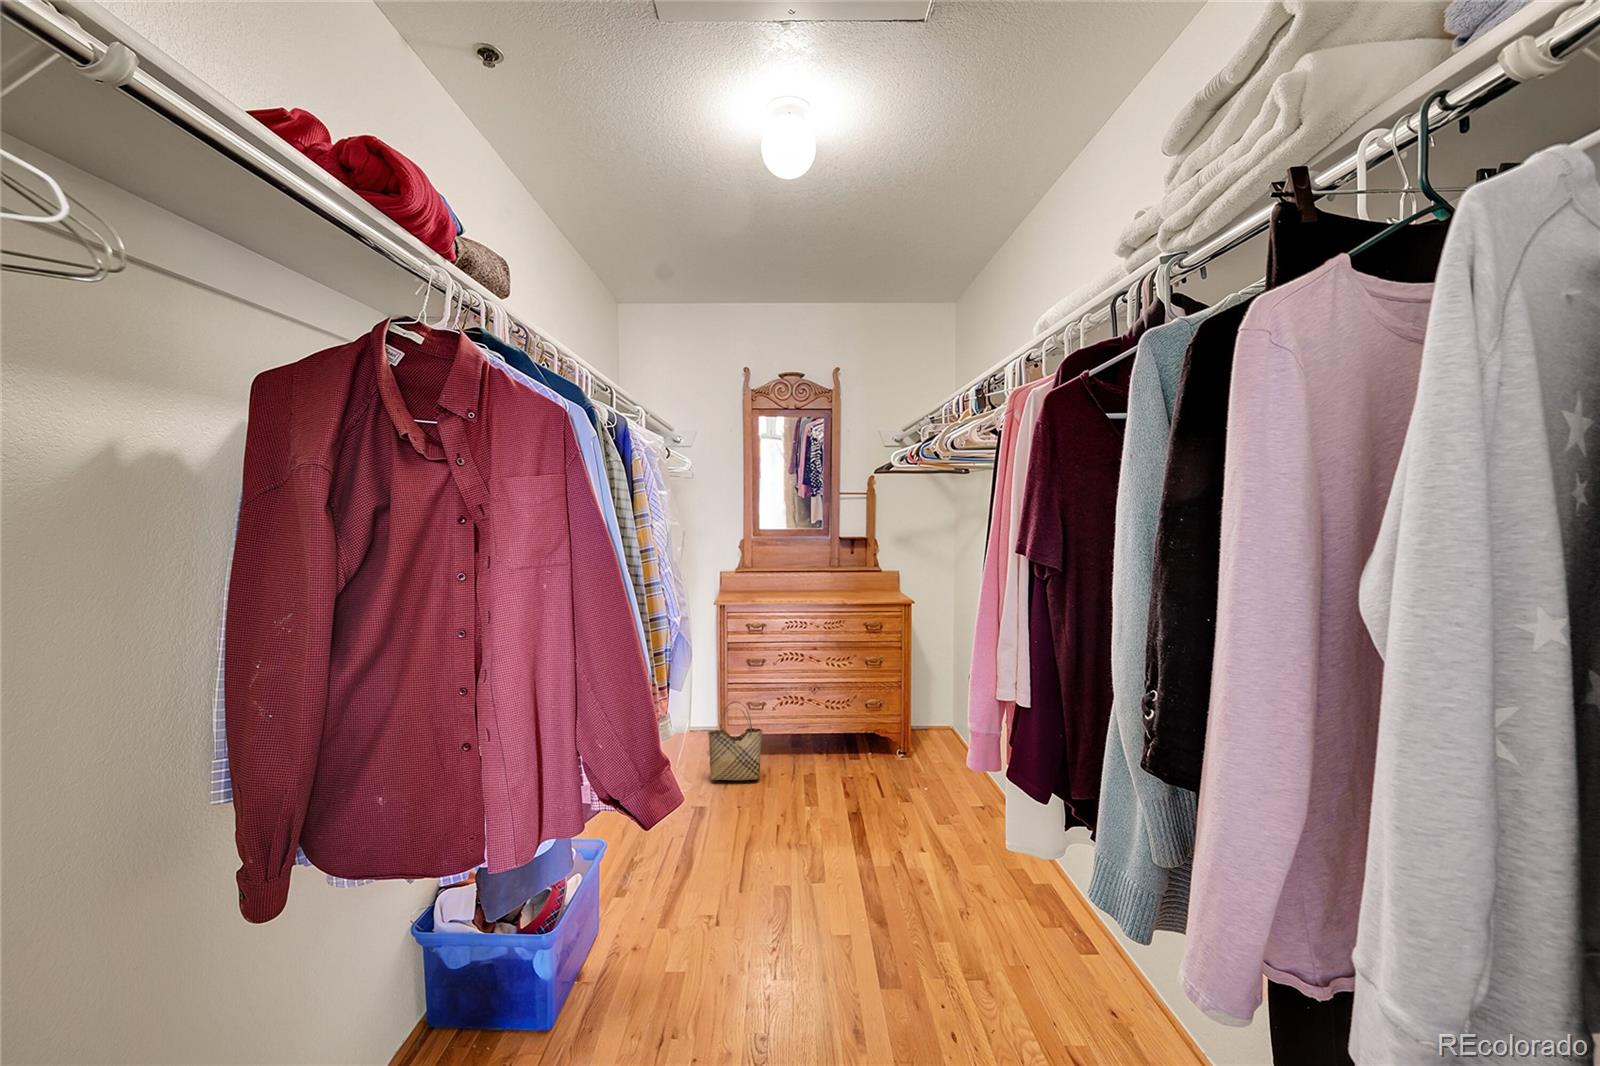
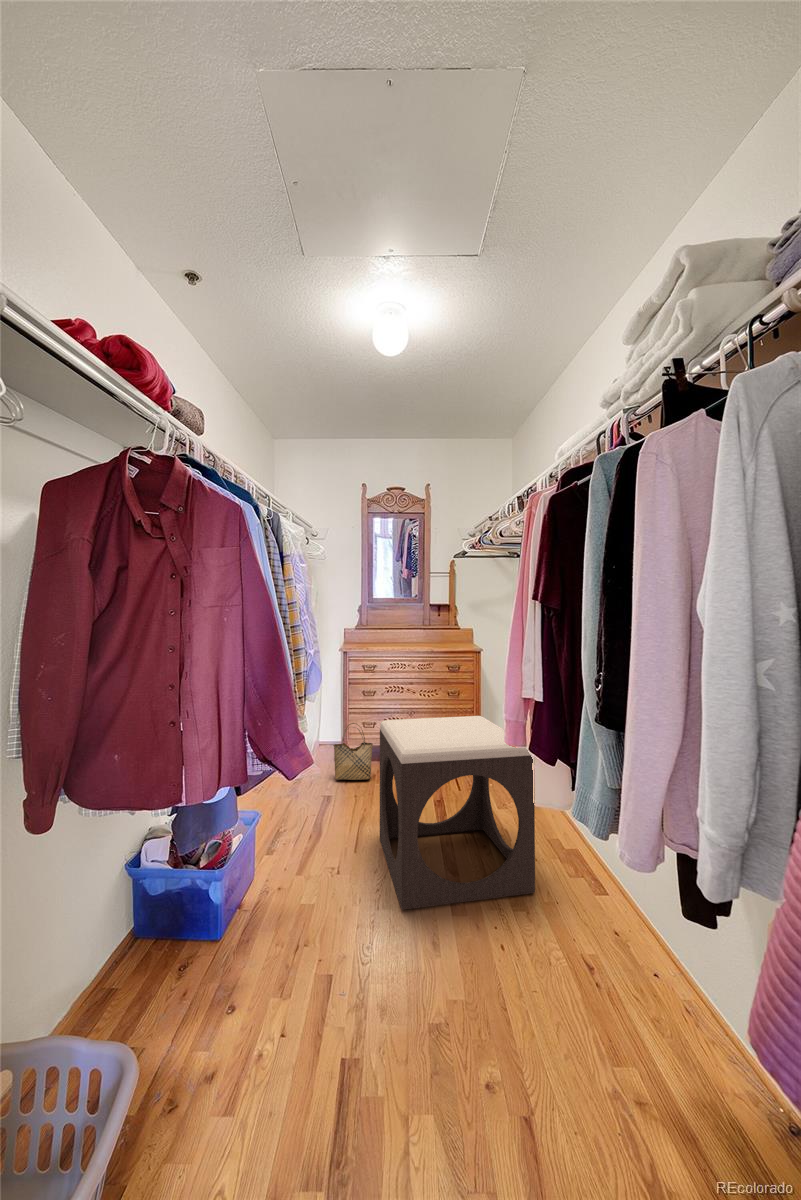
footstool: none [774,697,998,984] -> present [380,716,535,910]

